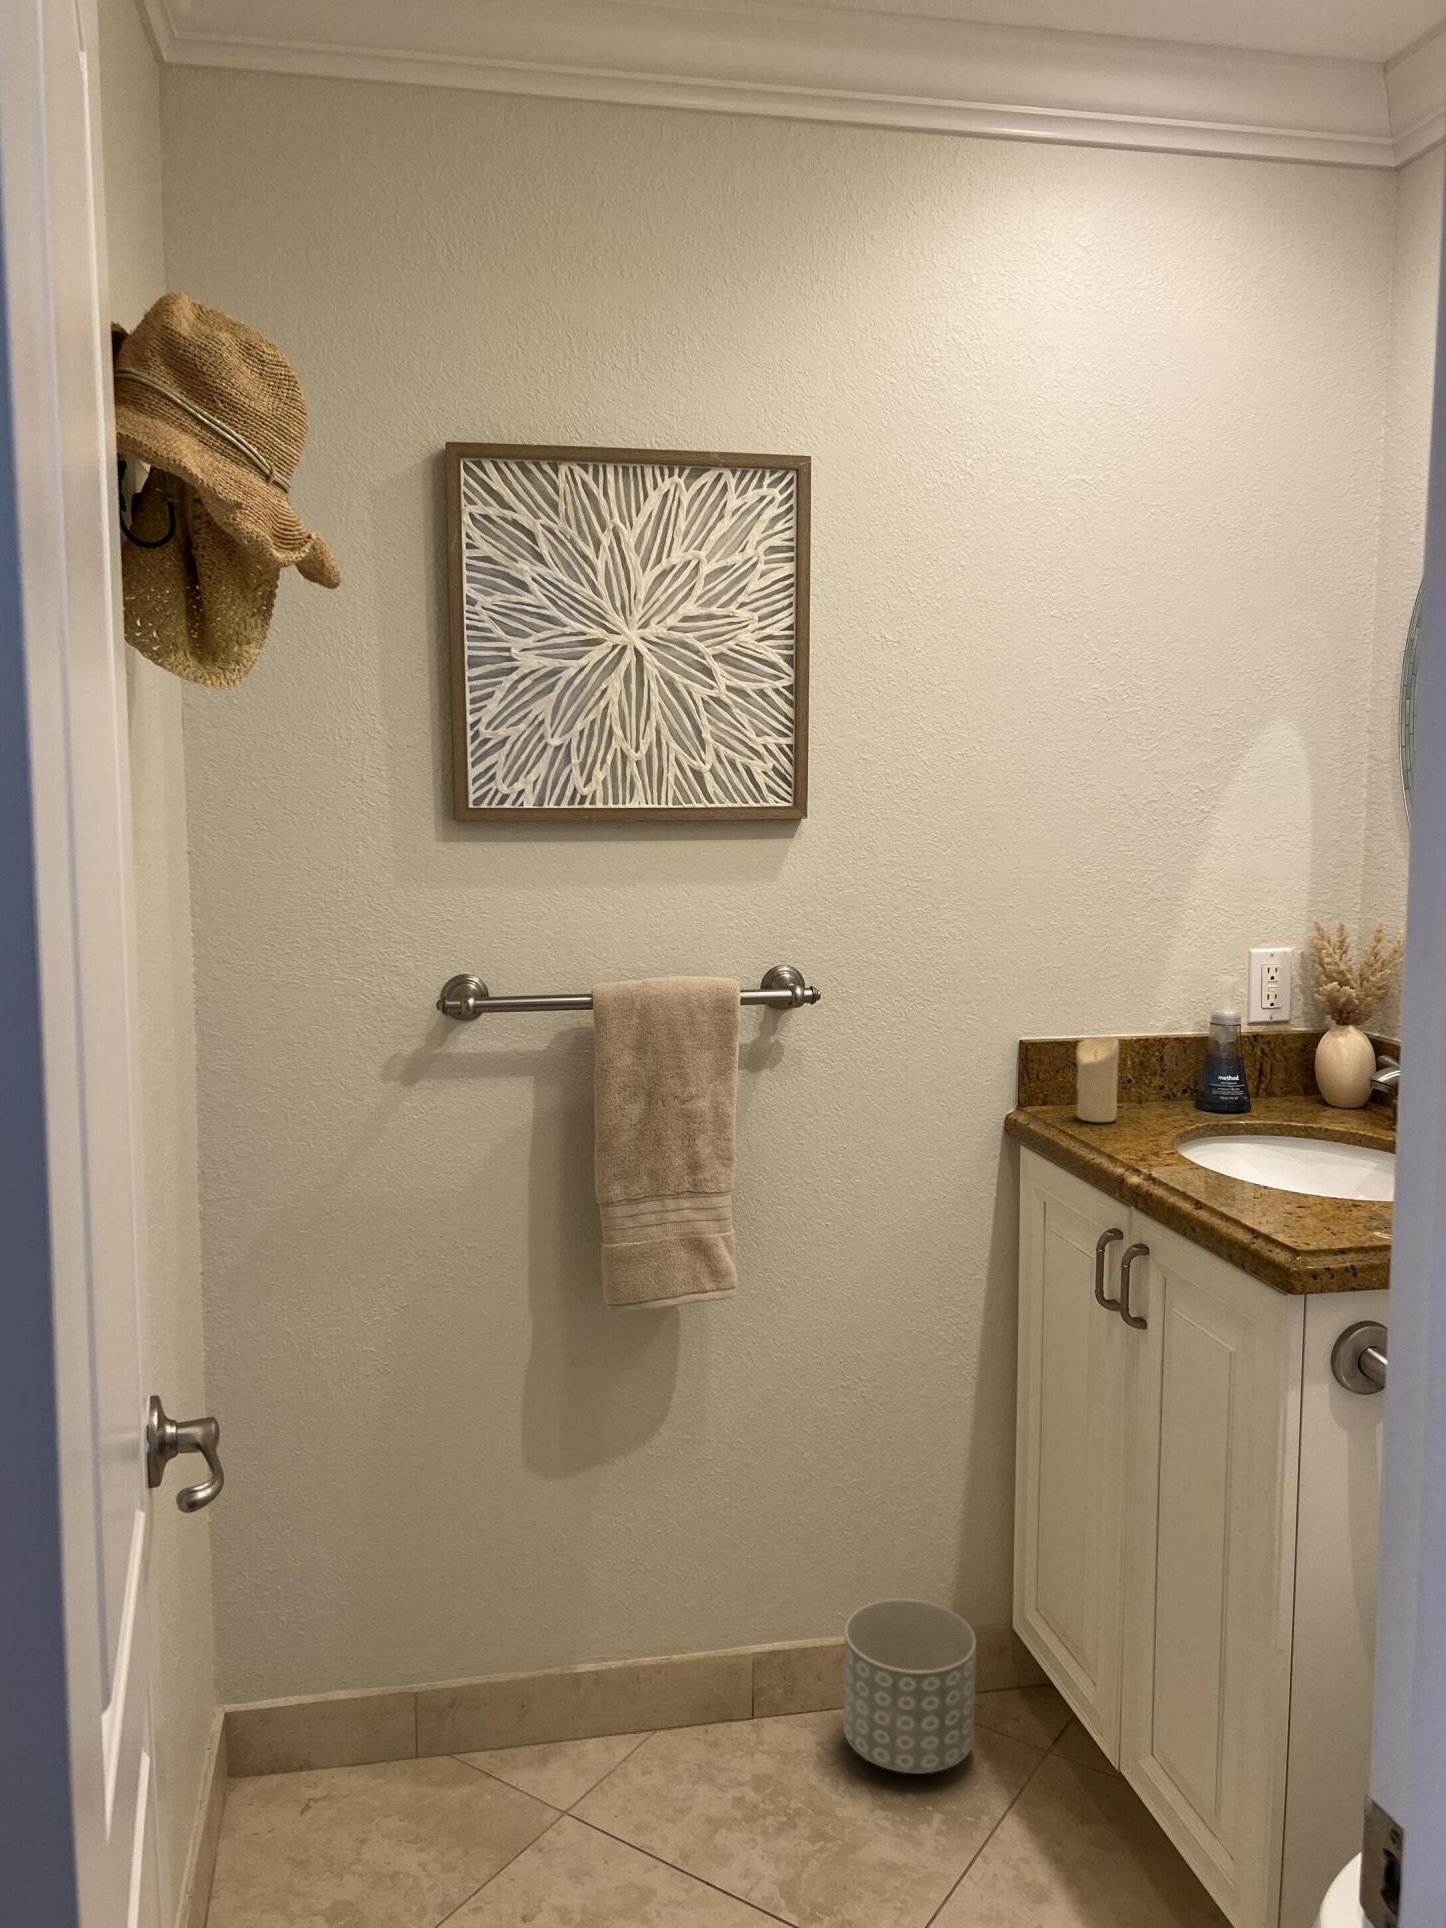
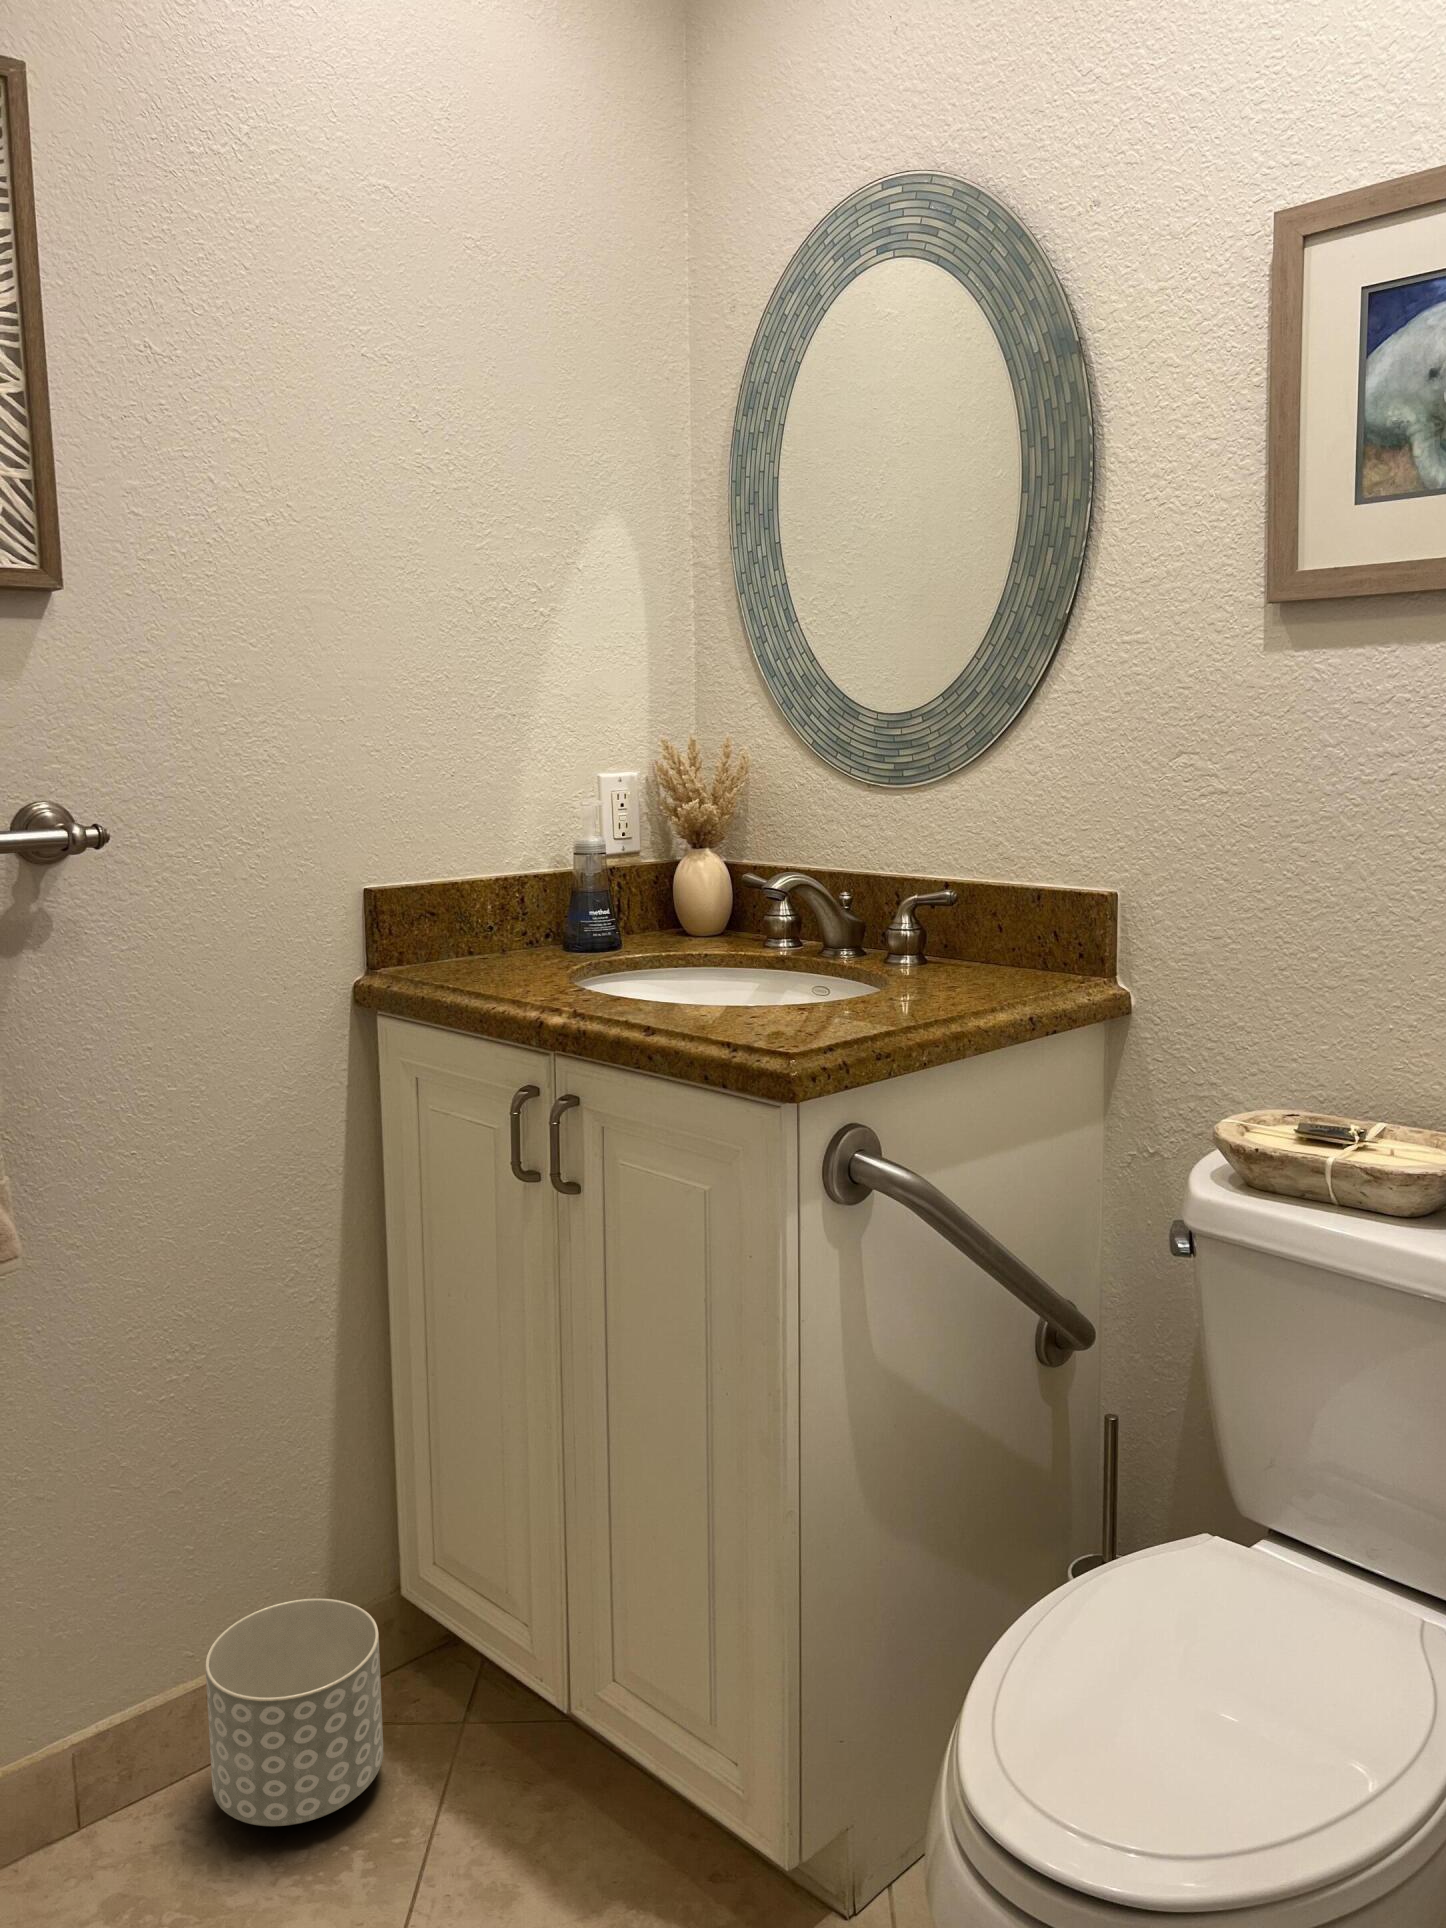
candle: present [1076,1038,1119,1122] -> none [438,873,489,974]

